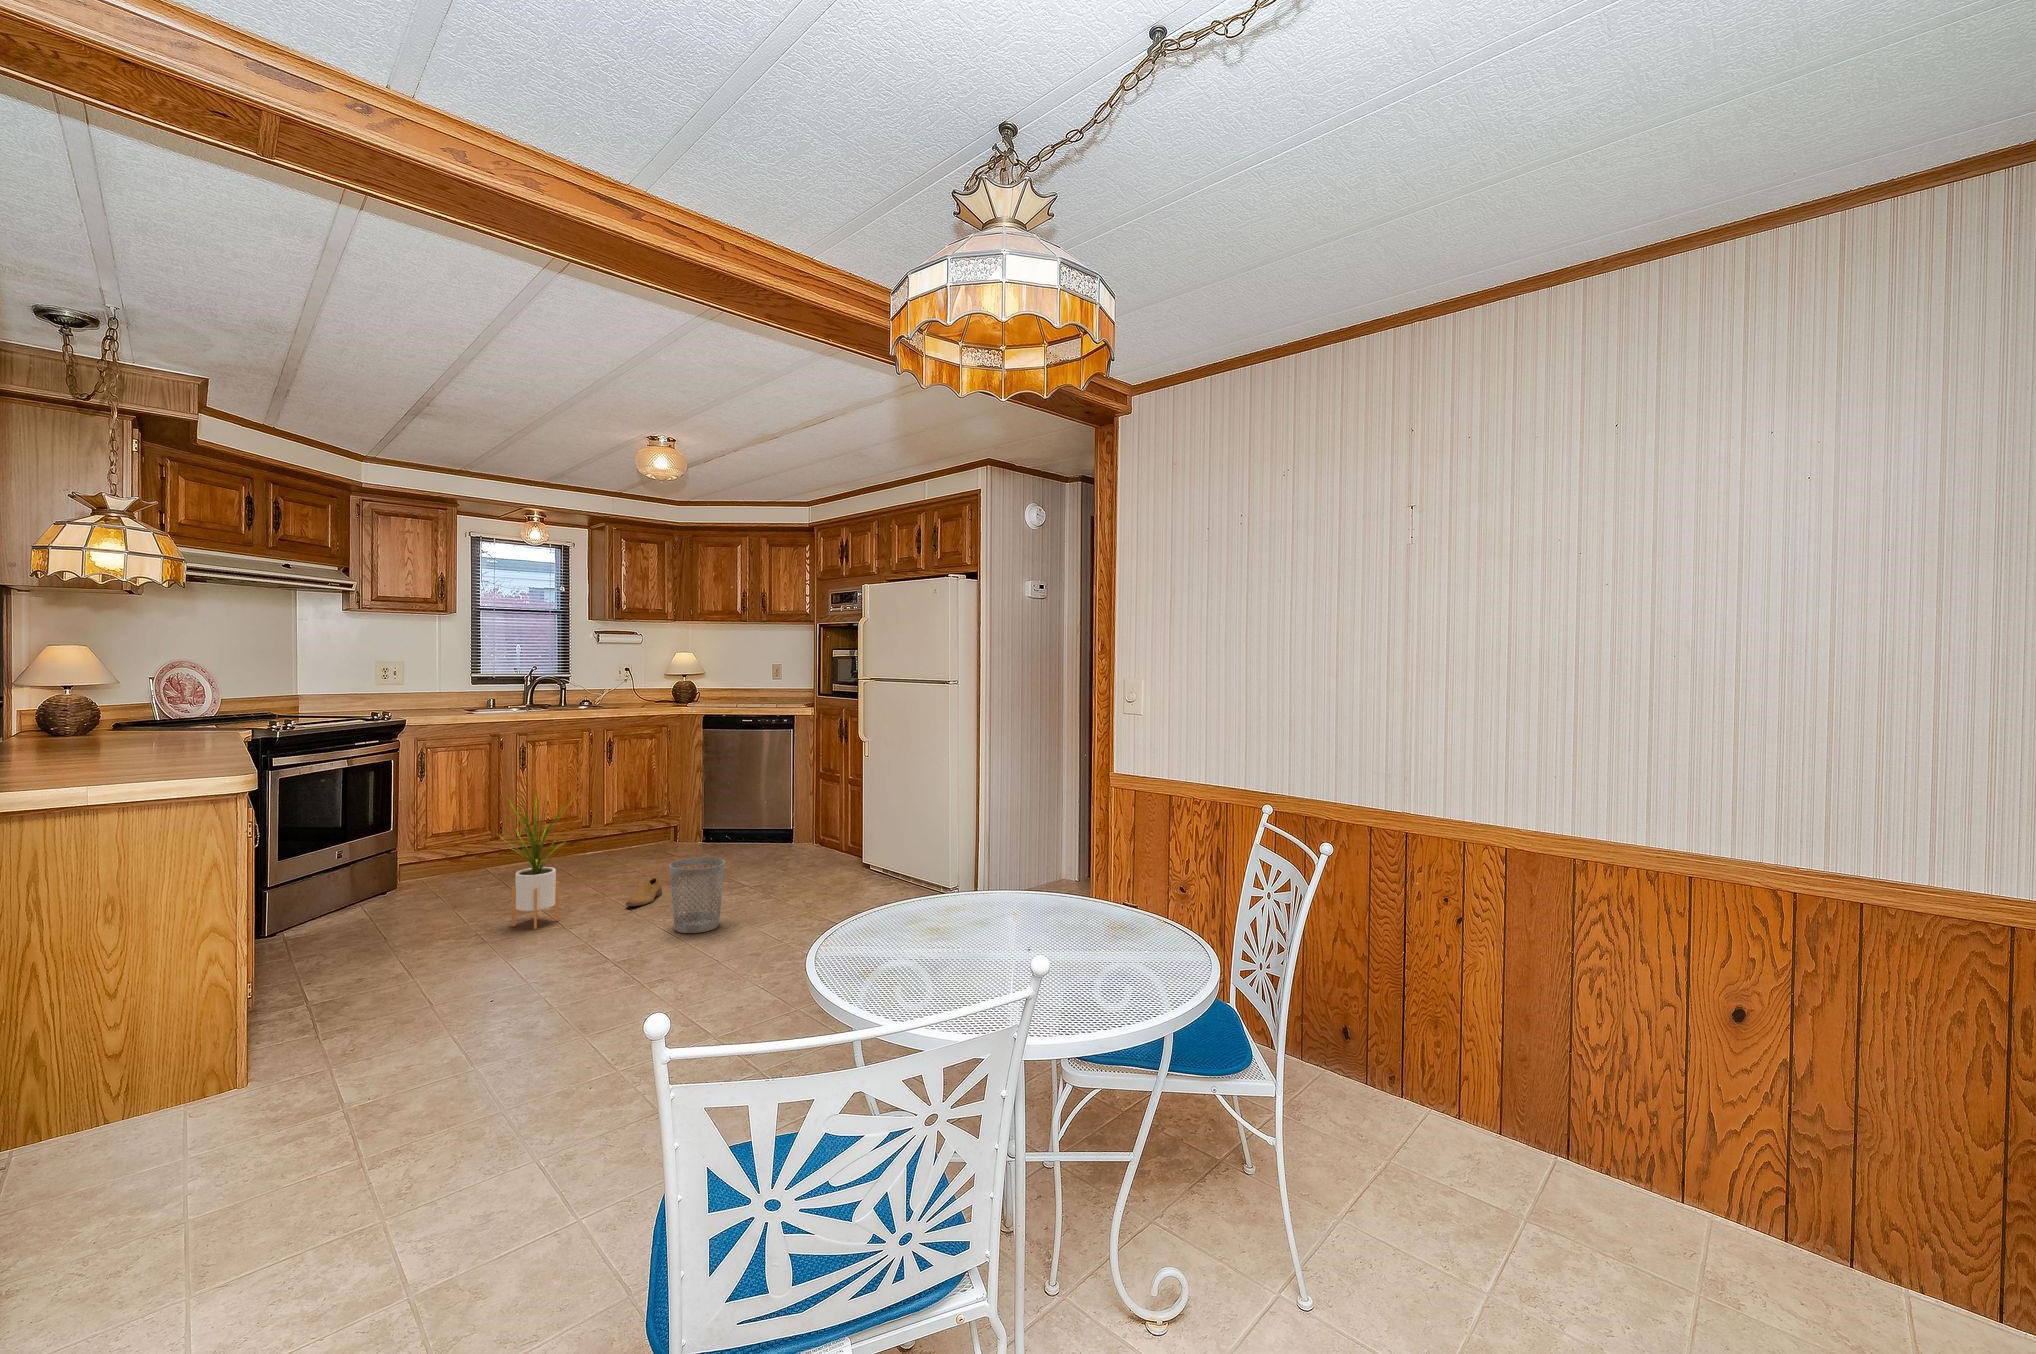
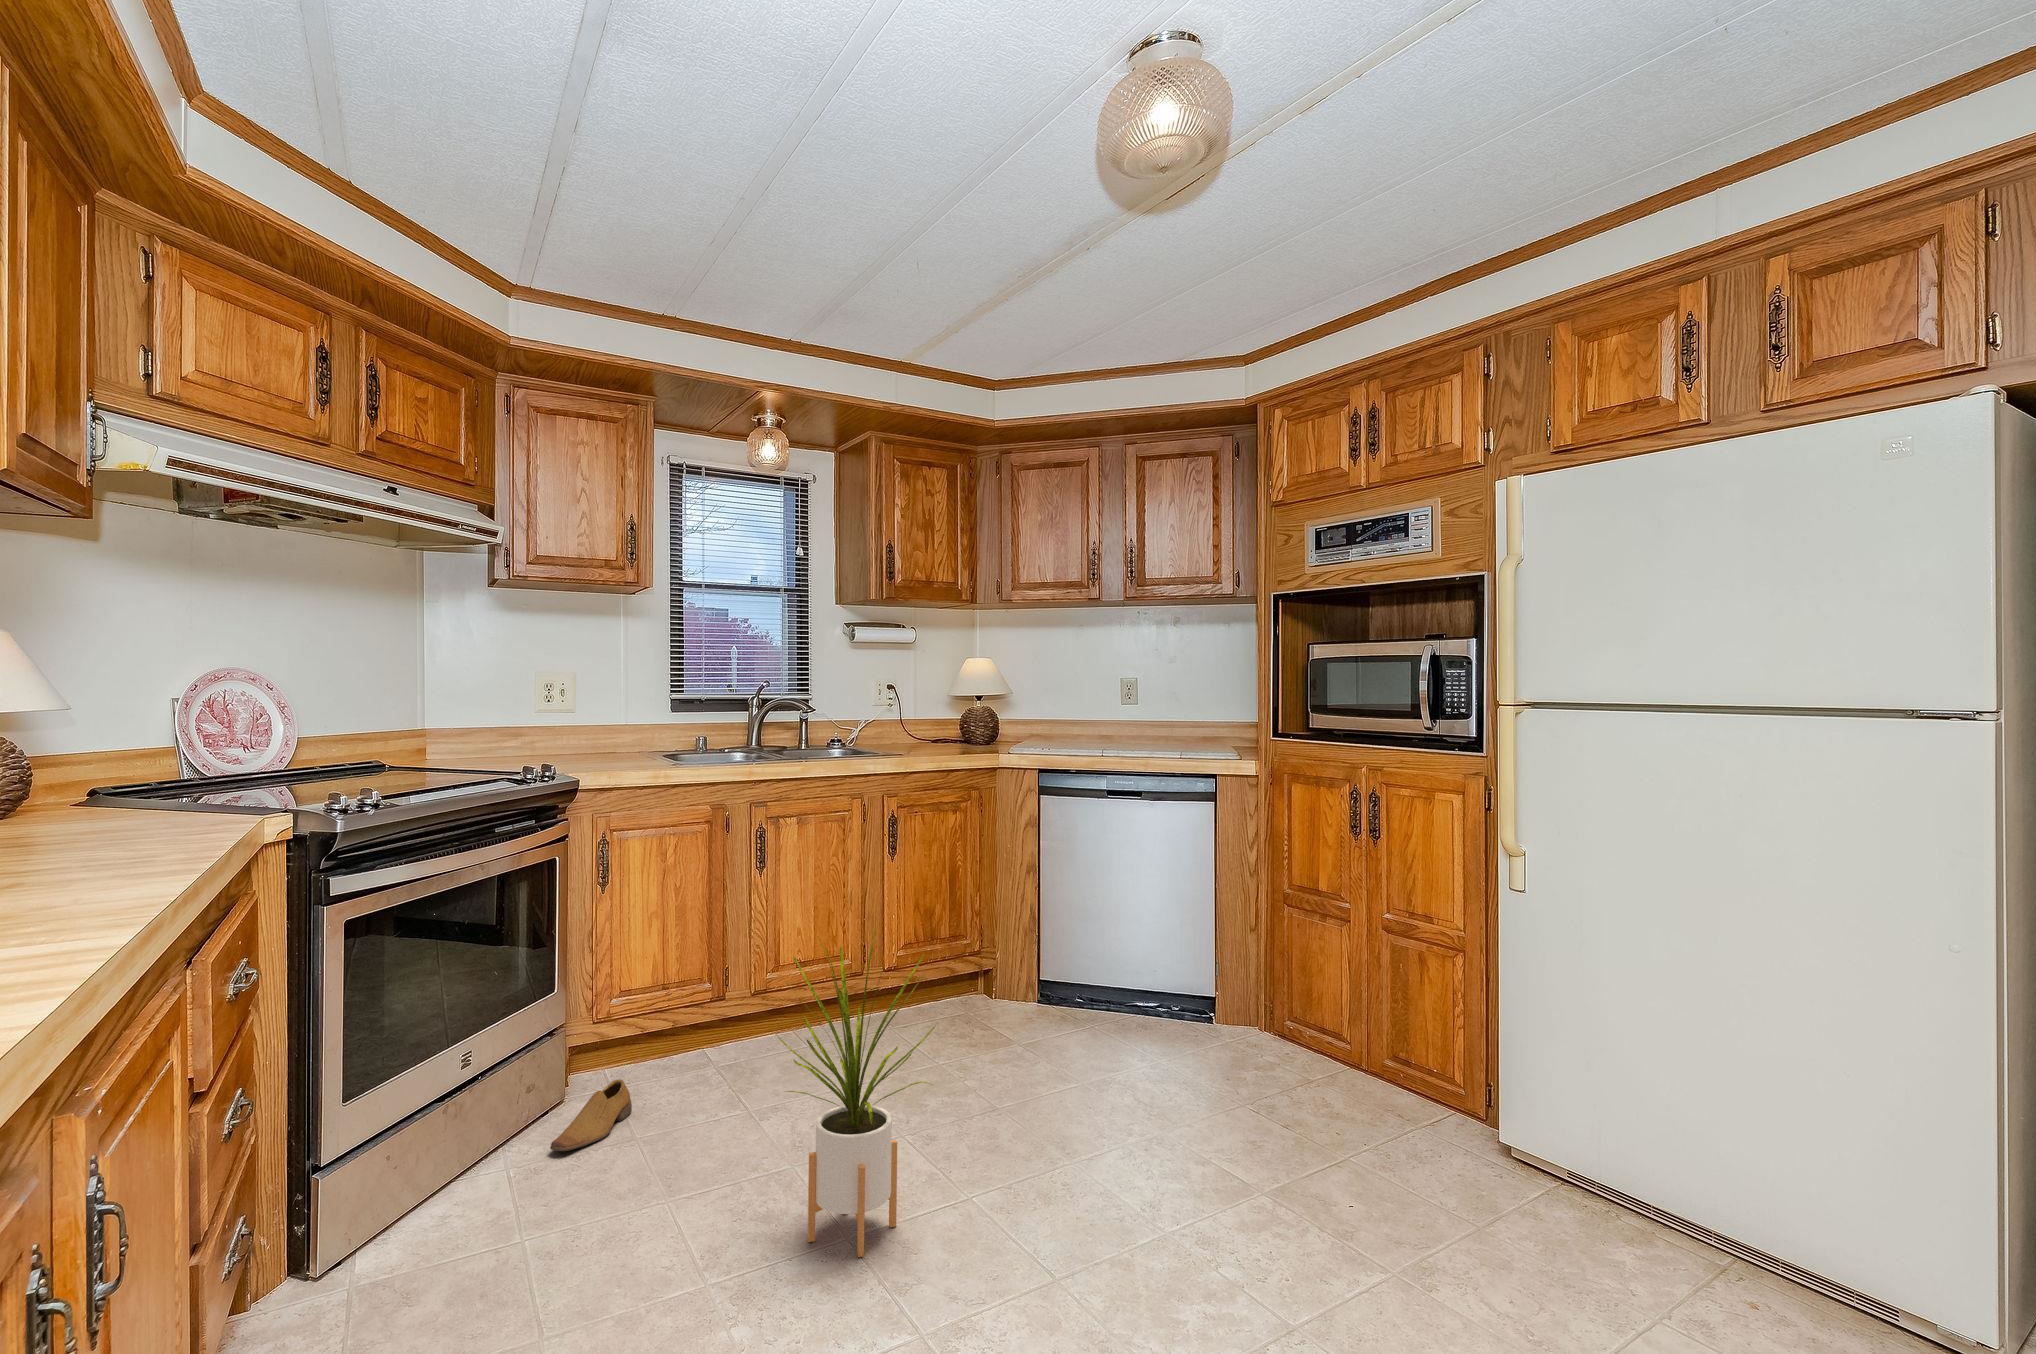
wastebasket: present [669,857,725,933] -> none [1151,1102,1272,1301]
shoe: present [626,877,662,906] -> present [550,1079,632,1151]

